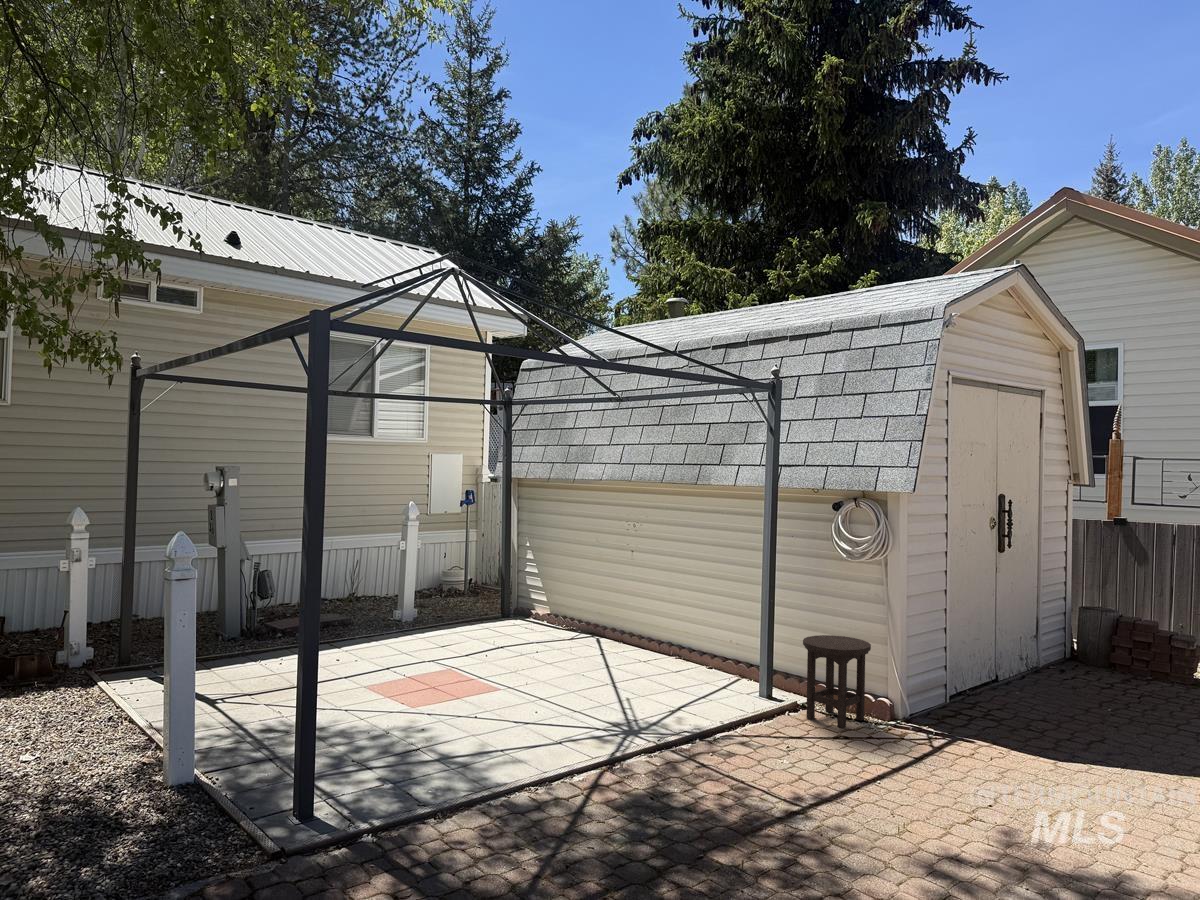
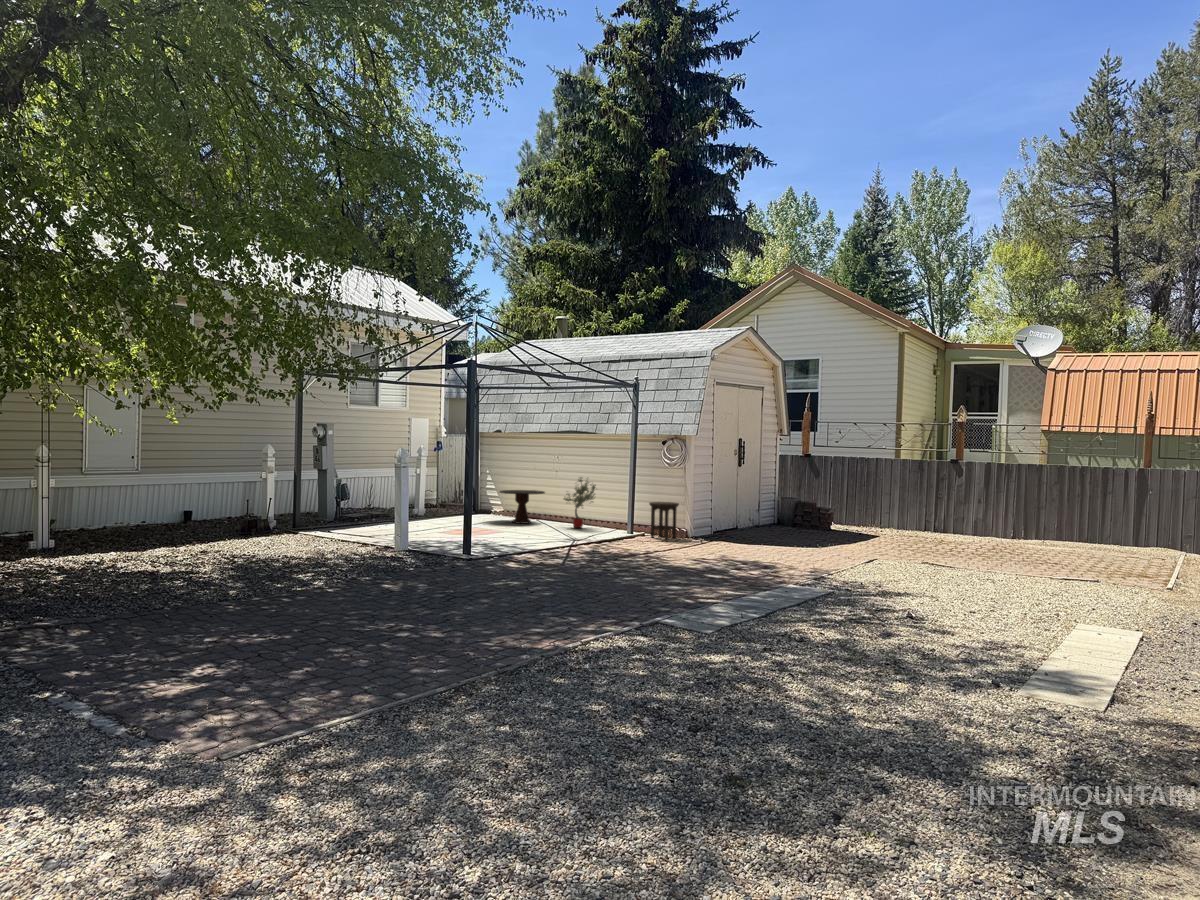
potted tree: none [636,569,700,670] -> present [564,477,596,528]
side table: none [526,582,609,649] -> present [500,490,545,524]

